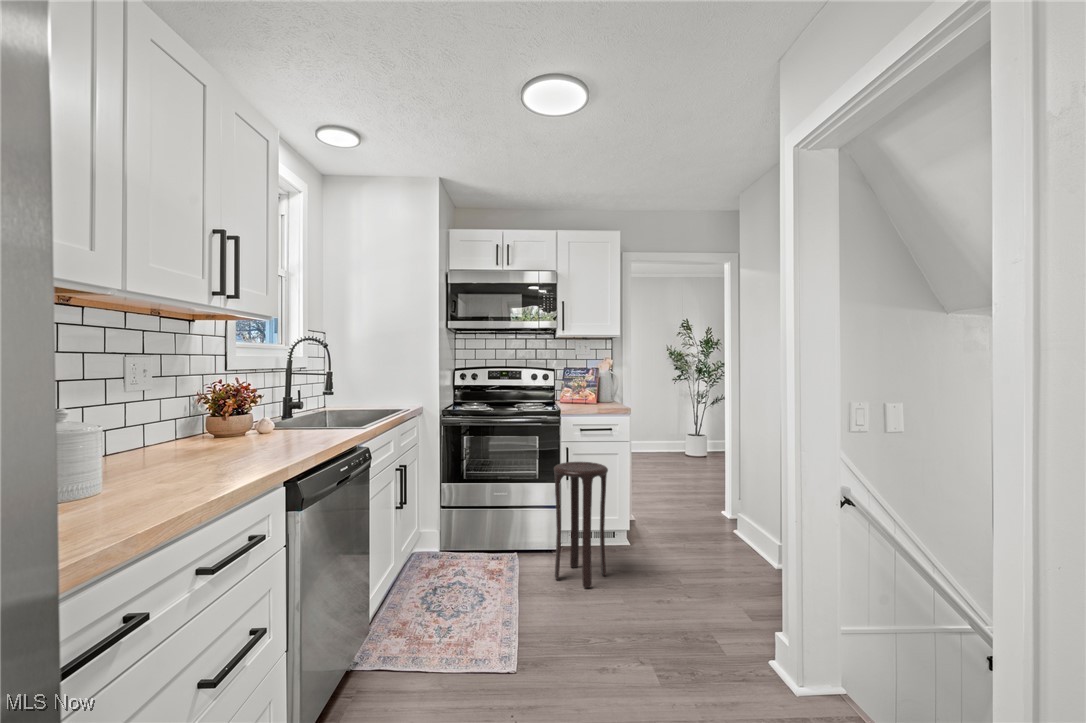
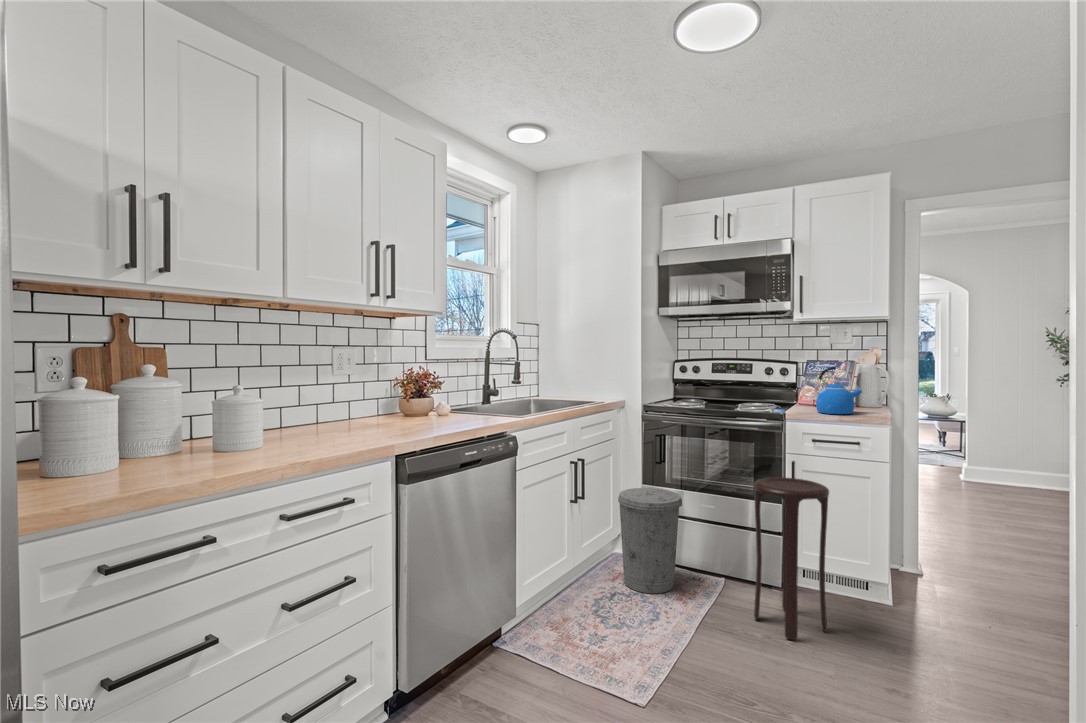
kettle: none [579,373,608,409] -> present [816,367,862,414]
trash can: none [432,485,489,581] -> present [618,488,682,593]

